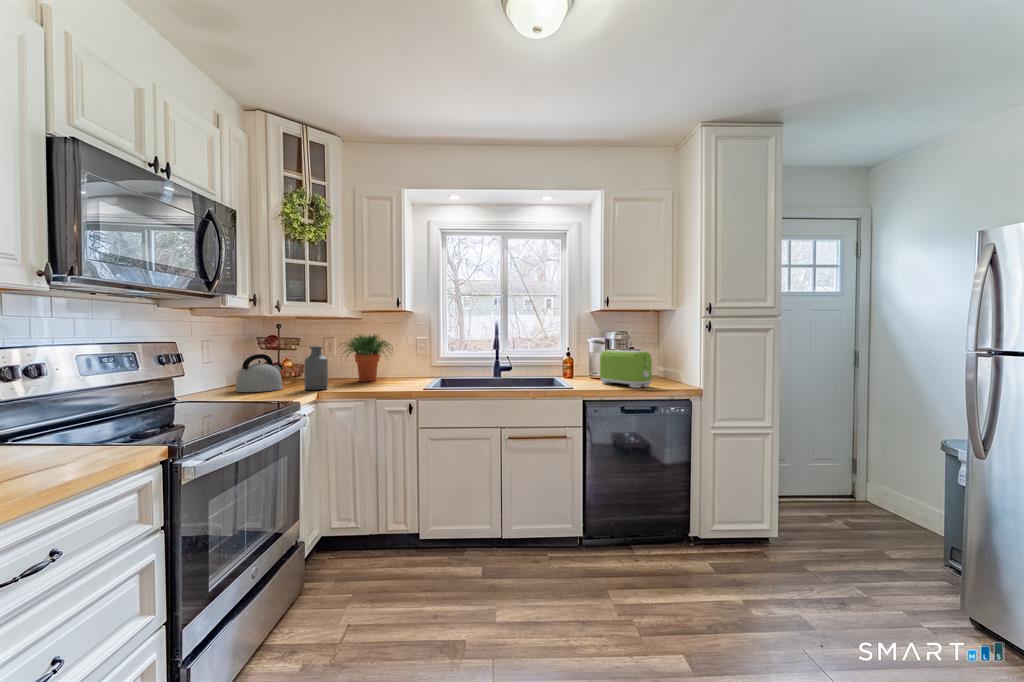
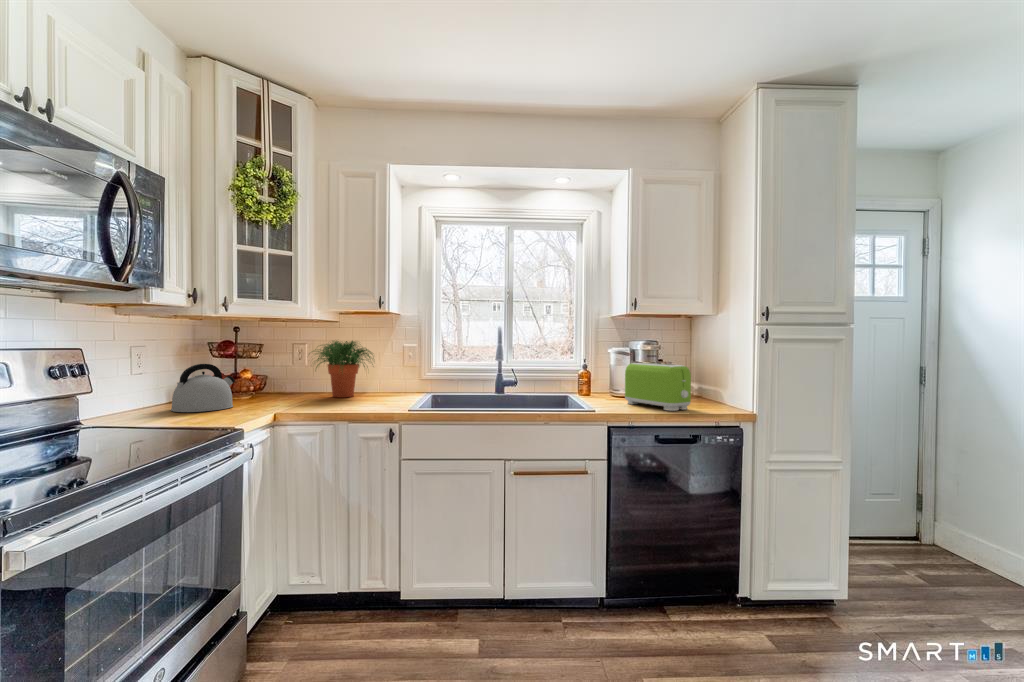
bottle: present [304,346,328,390] -> none [259,355,290,410]

